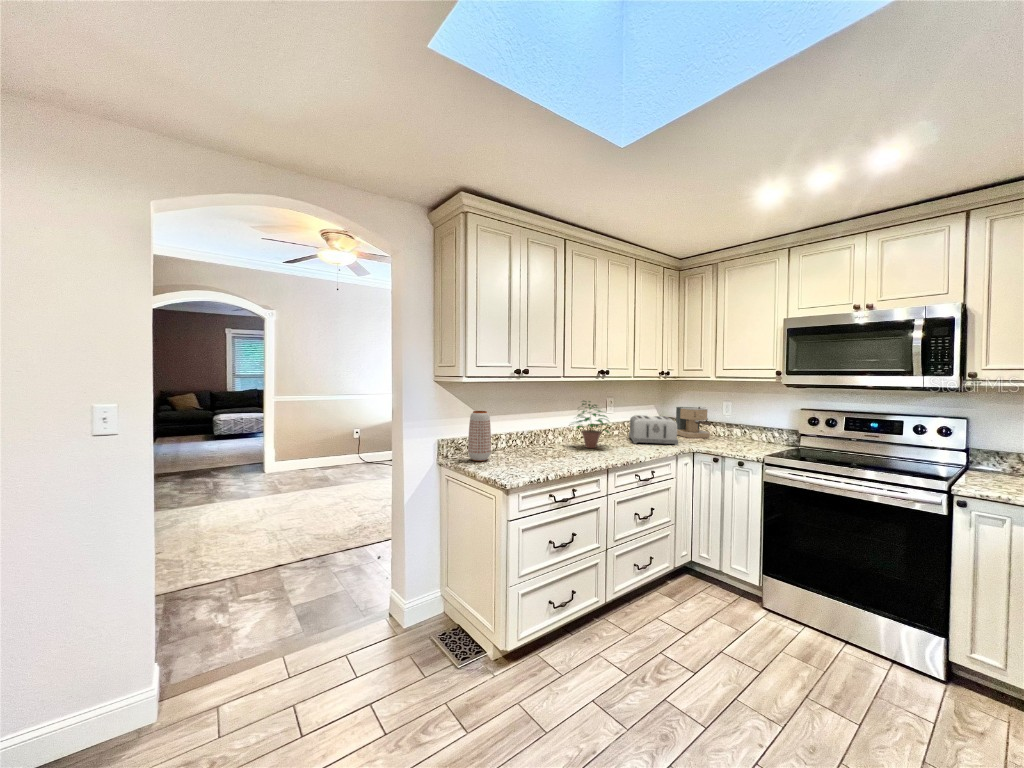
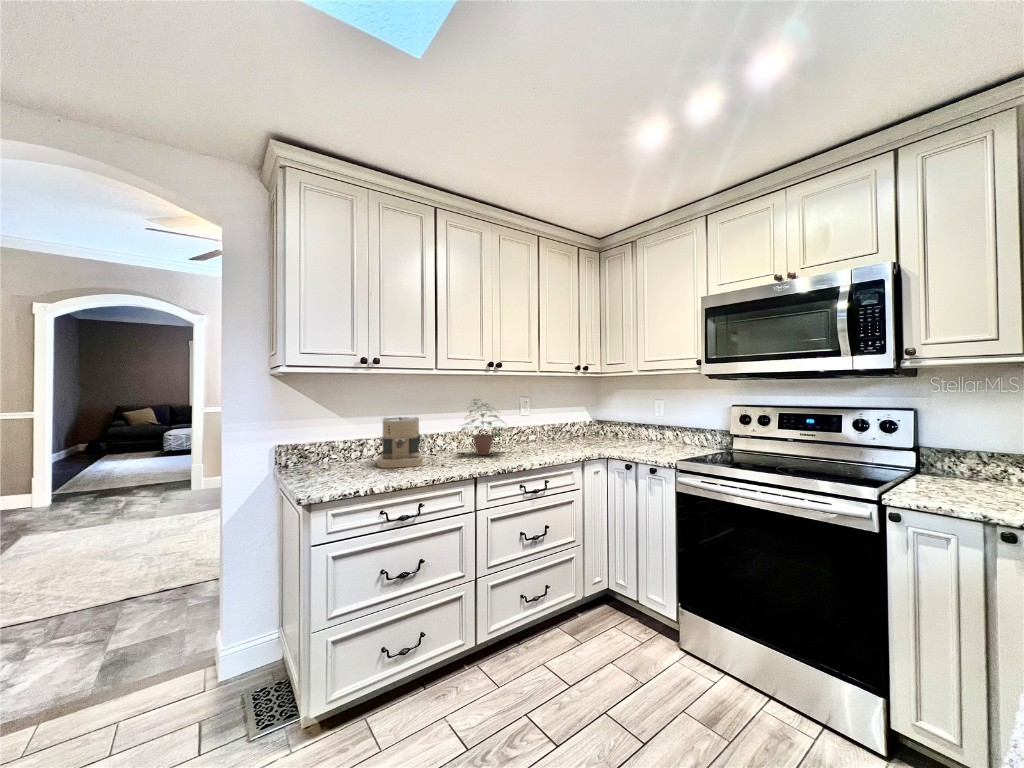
coffee maker: present [676,407,711,438] -> present [377,417,423,468]
vase: present [468,411,491,461] -> none [308,411,339,471]
toaster: present [629,415,678,445] -> none [540,417,591,451]

